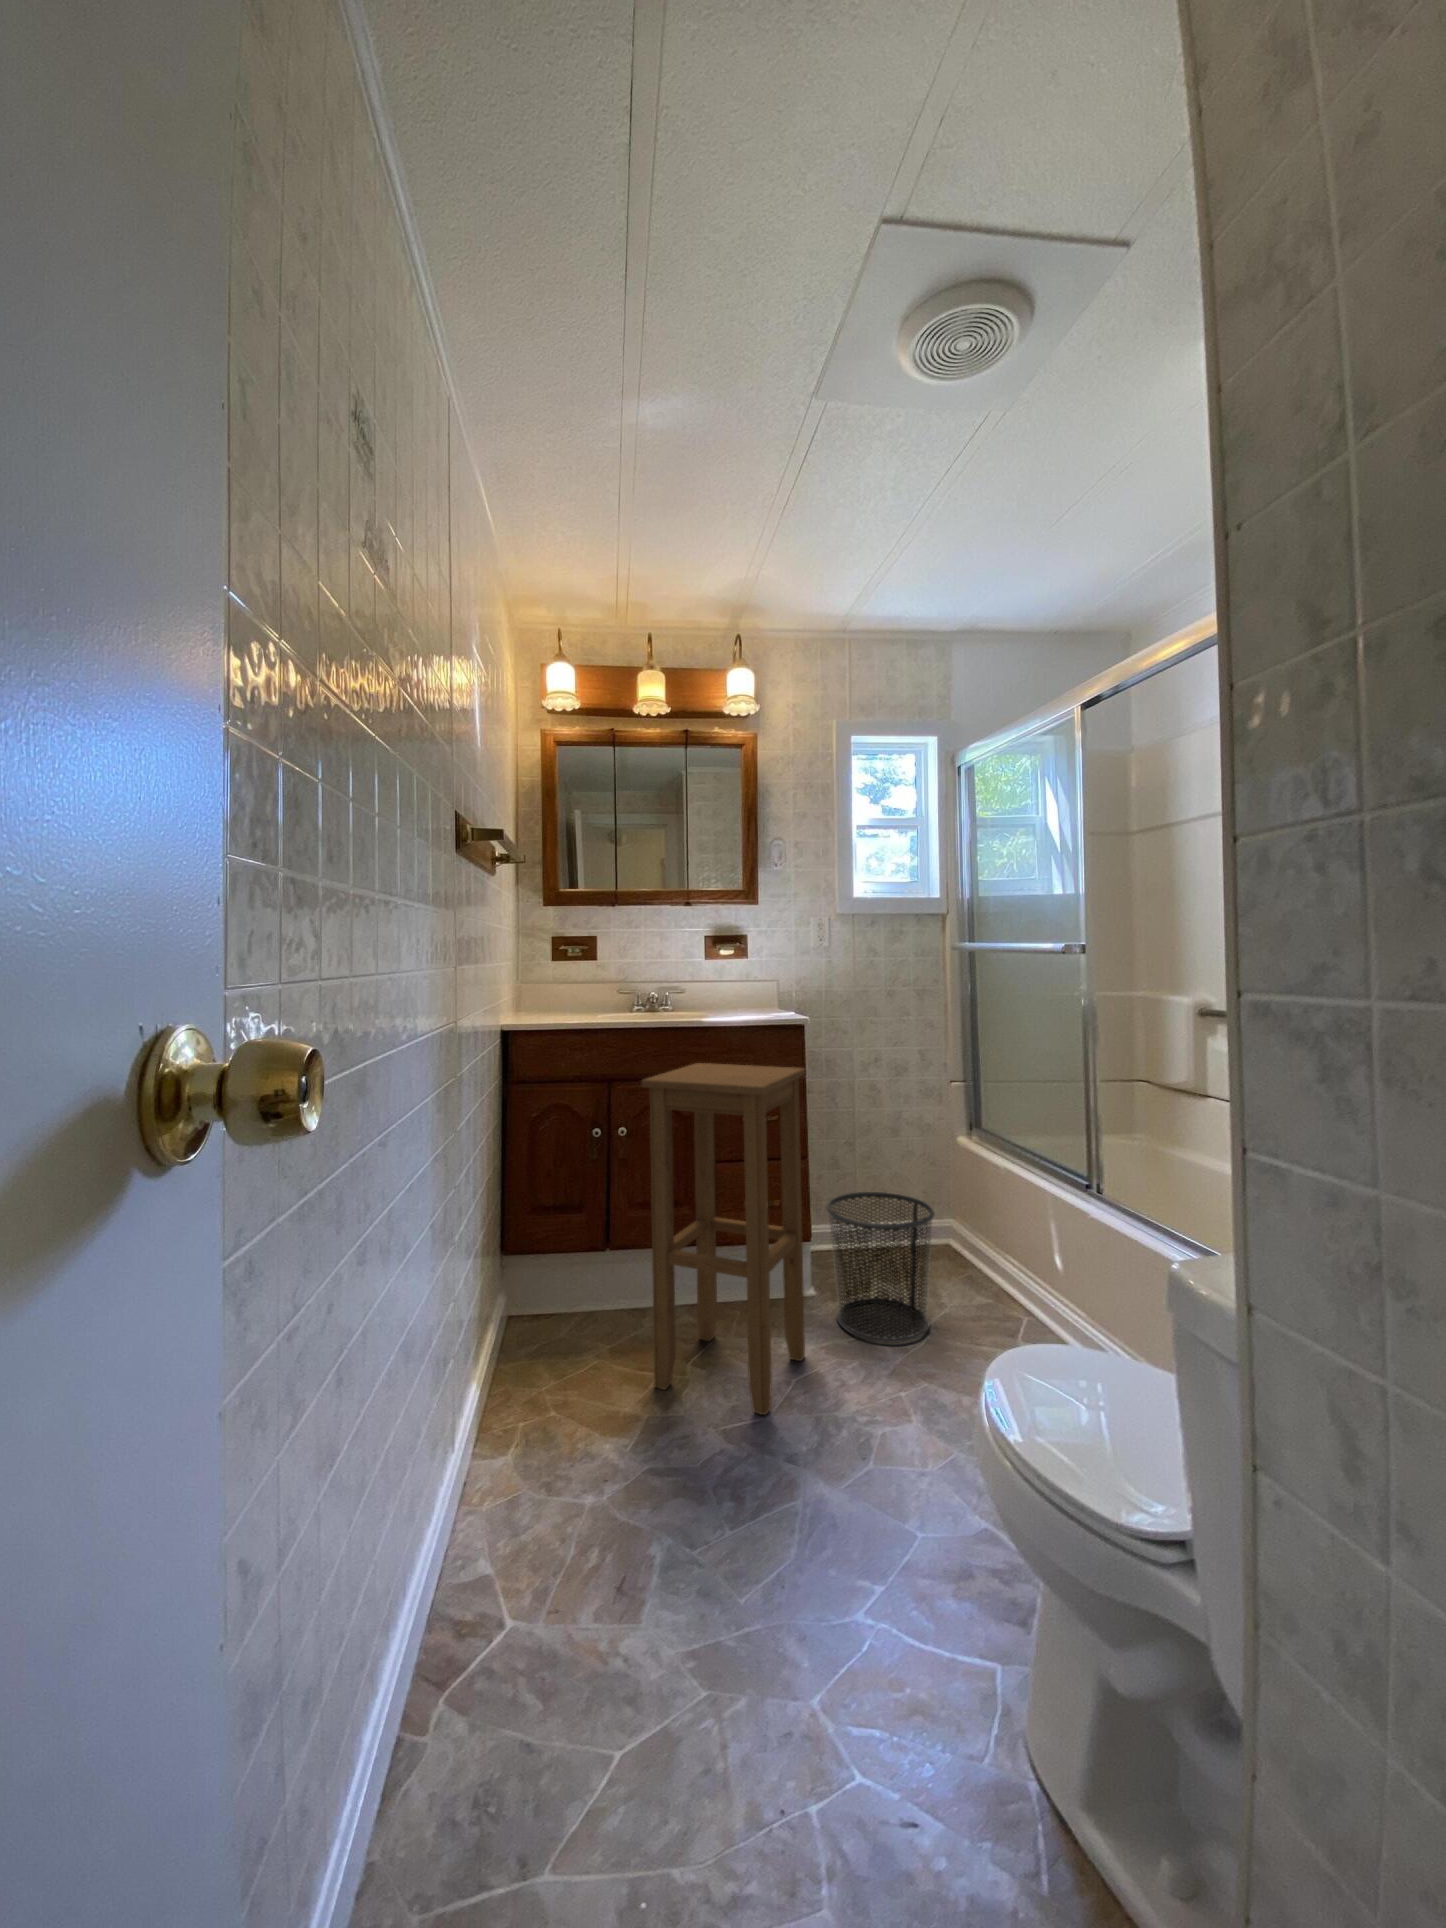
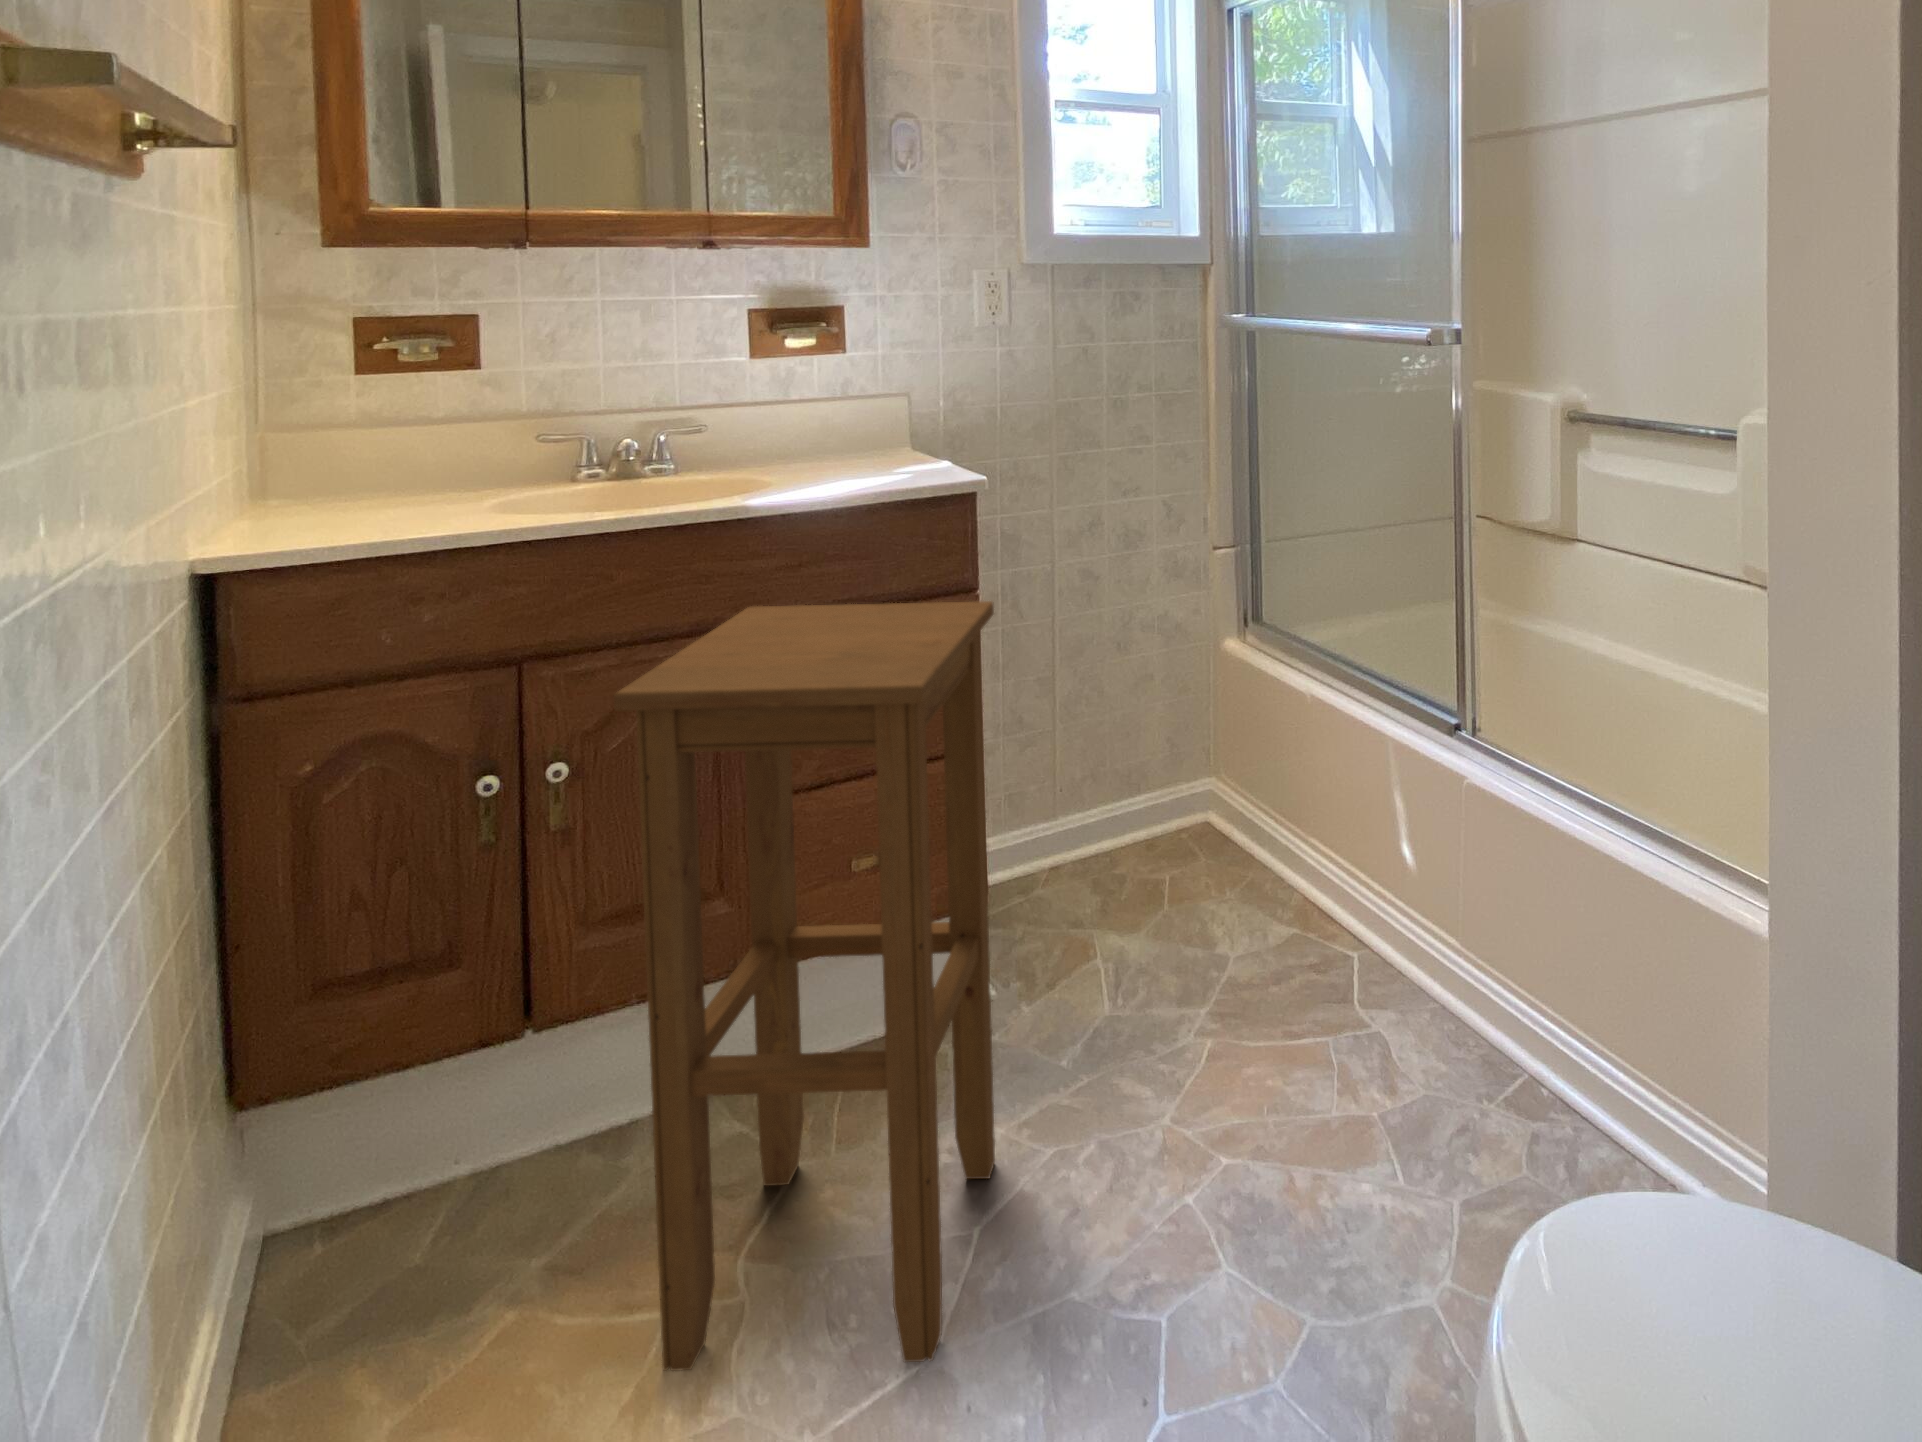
waste bin: present [826,1192,935,1343] -> none [1023,785,1221,1081]

